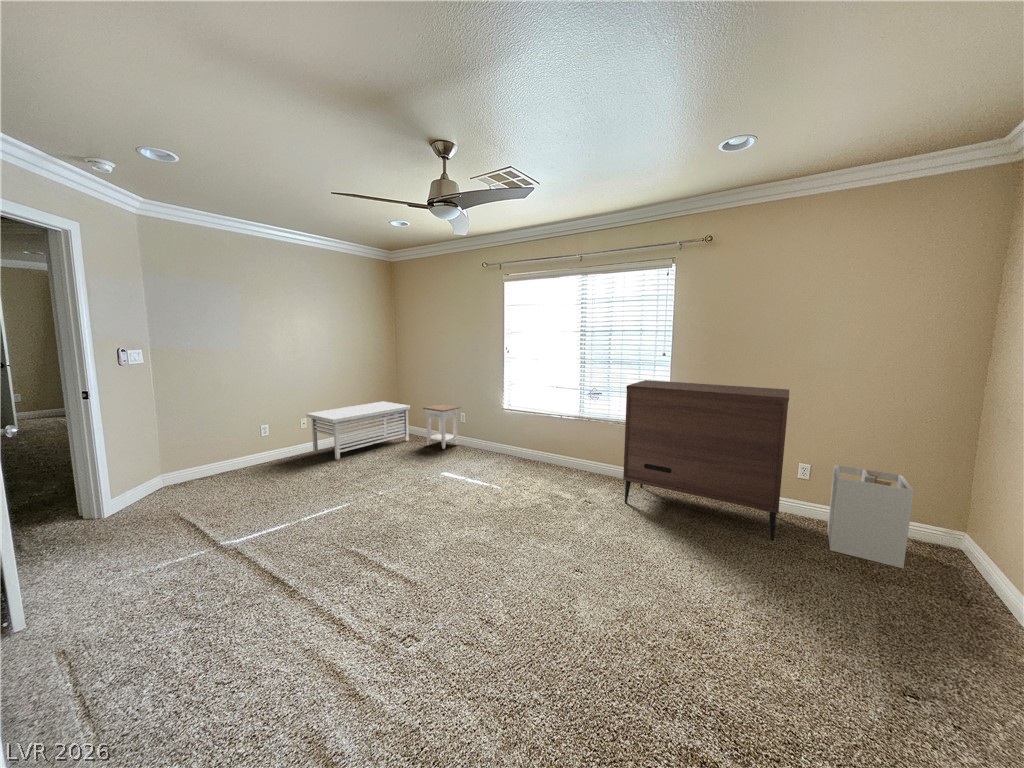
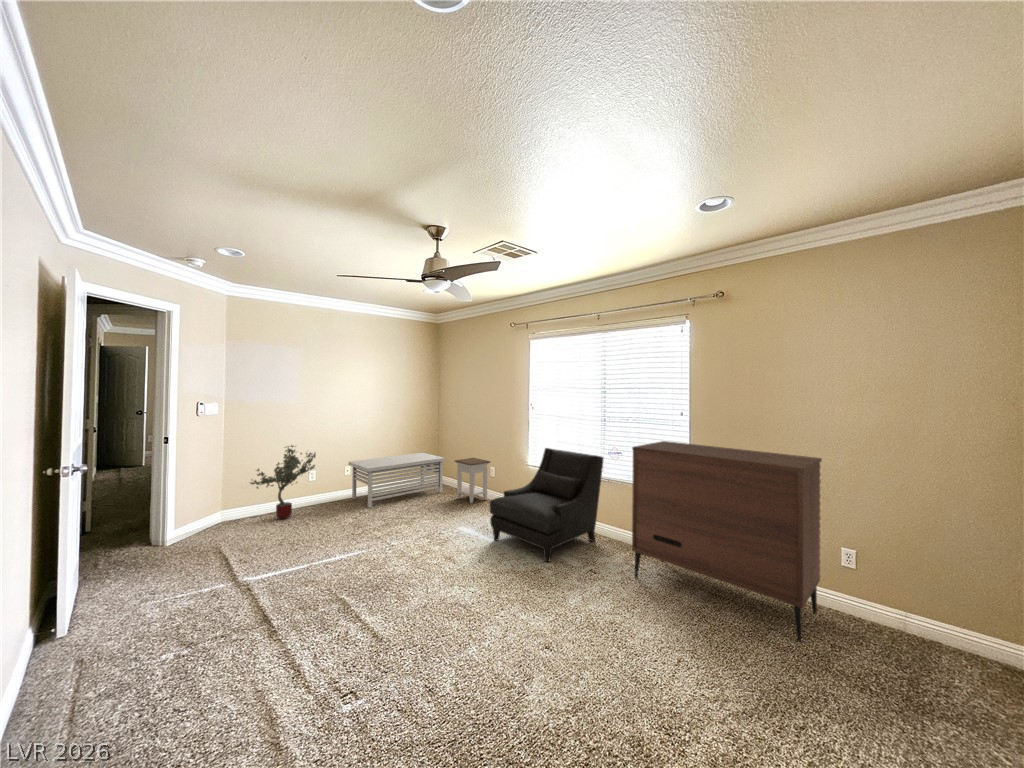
armchair: none [478,391,584,497] -> present [490,448,603,562]
potted tree: none [198,396,275,478] -> present [250,445,316,519]
laundry hamper: present [827,465,914,568] -> none [874,554,974,703]

